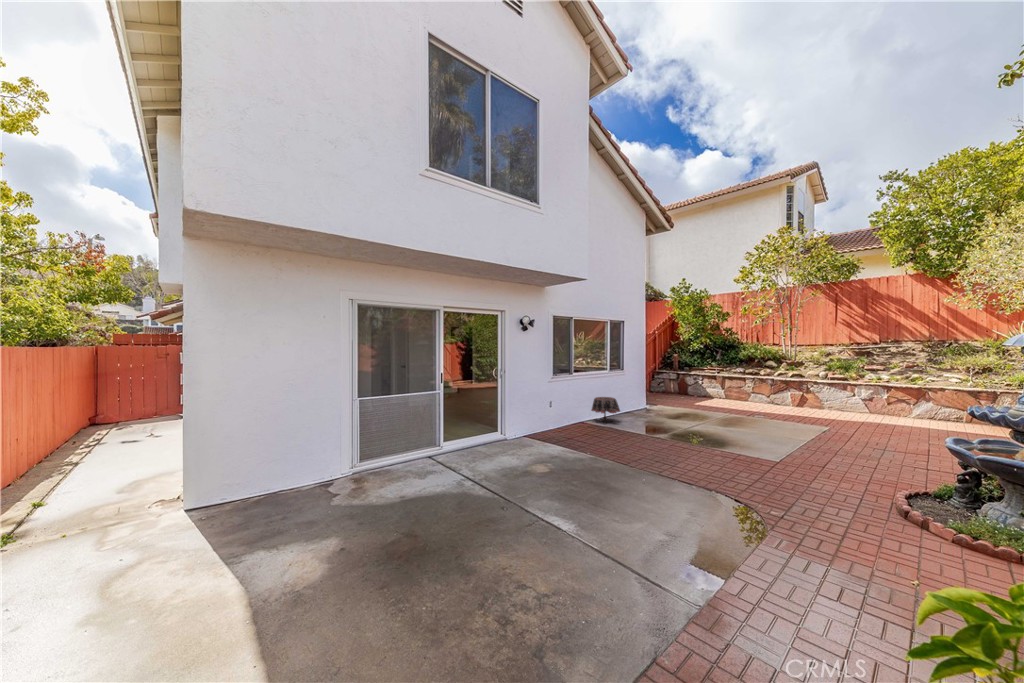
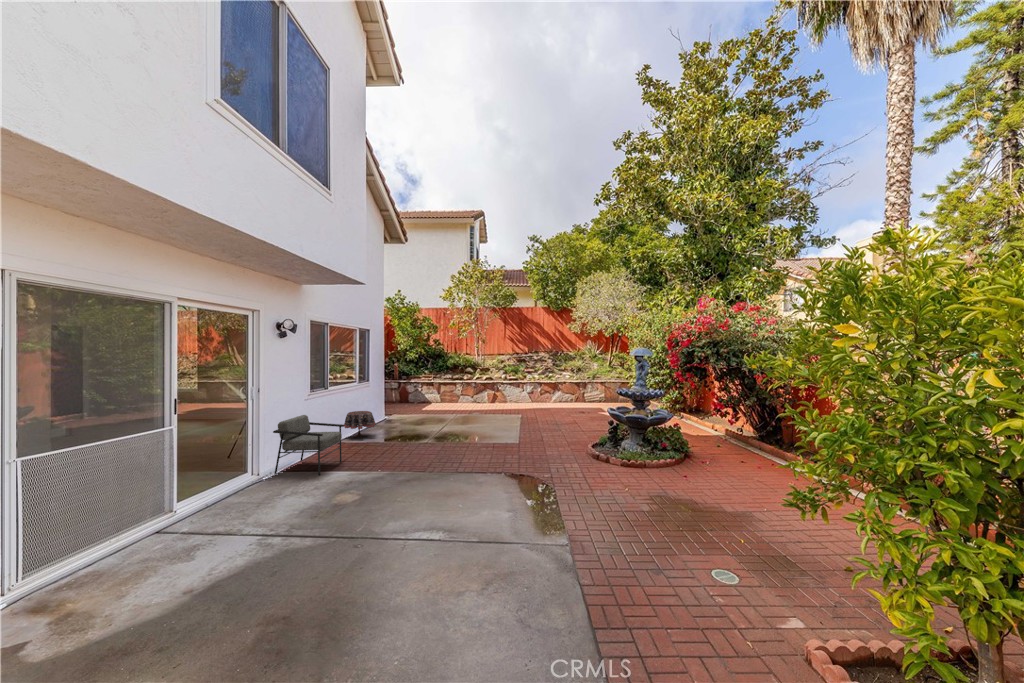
armchair: none [516,394,571,446] -> present [273,415,344,475]

